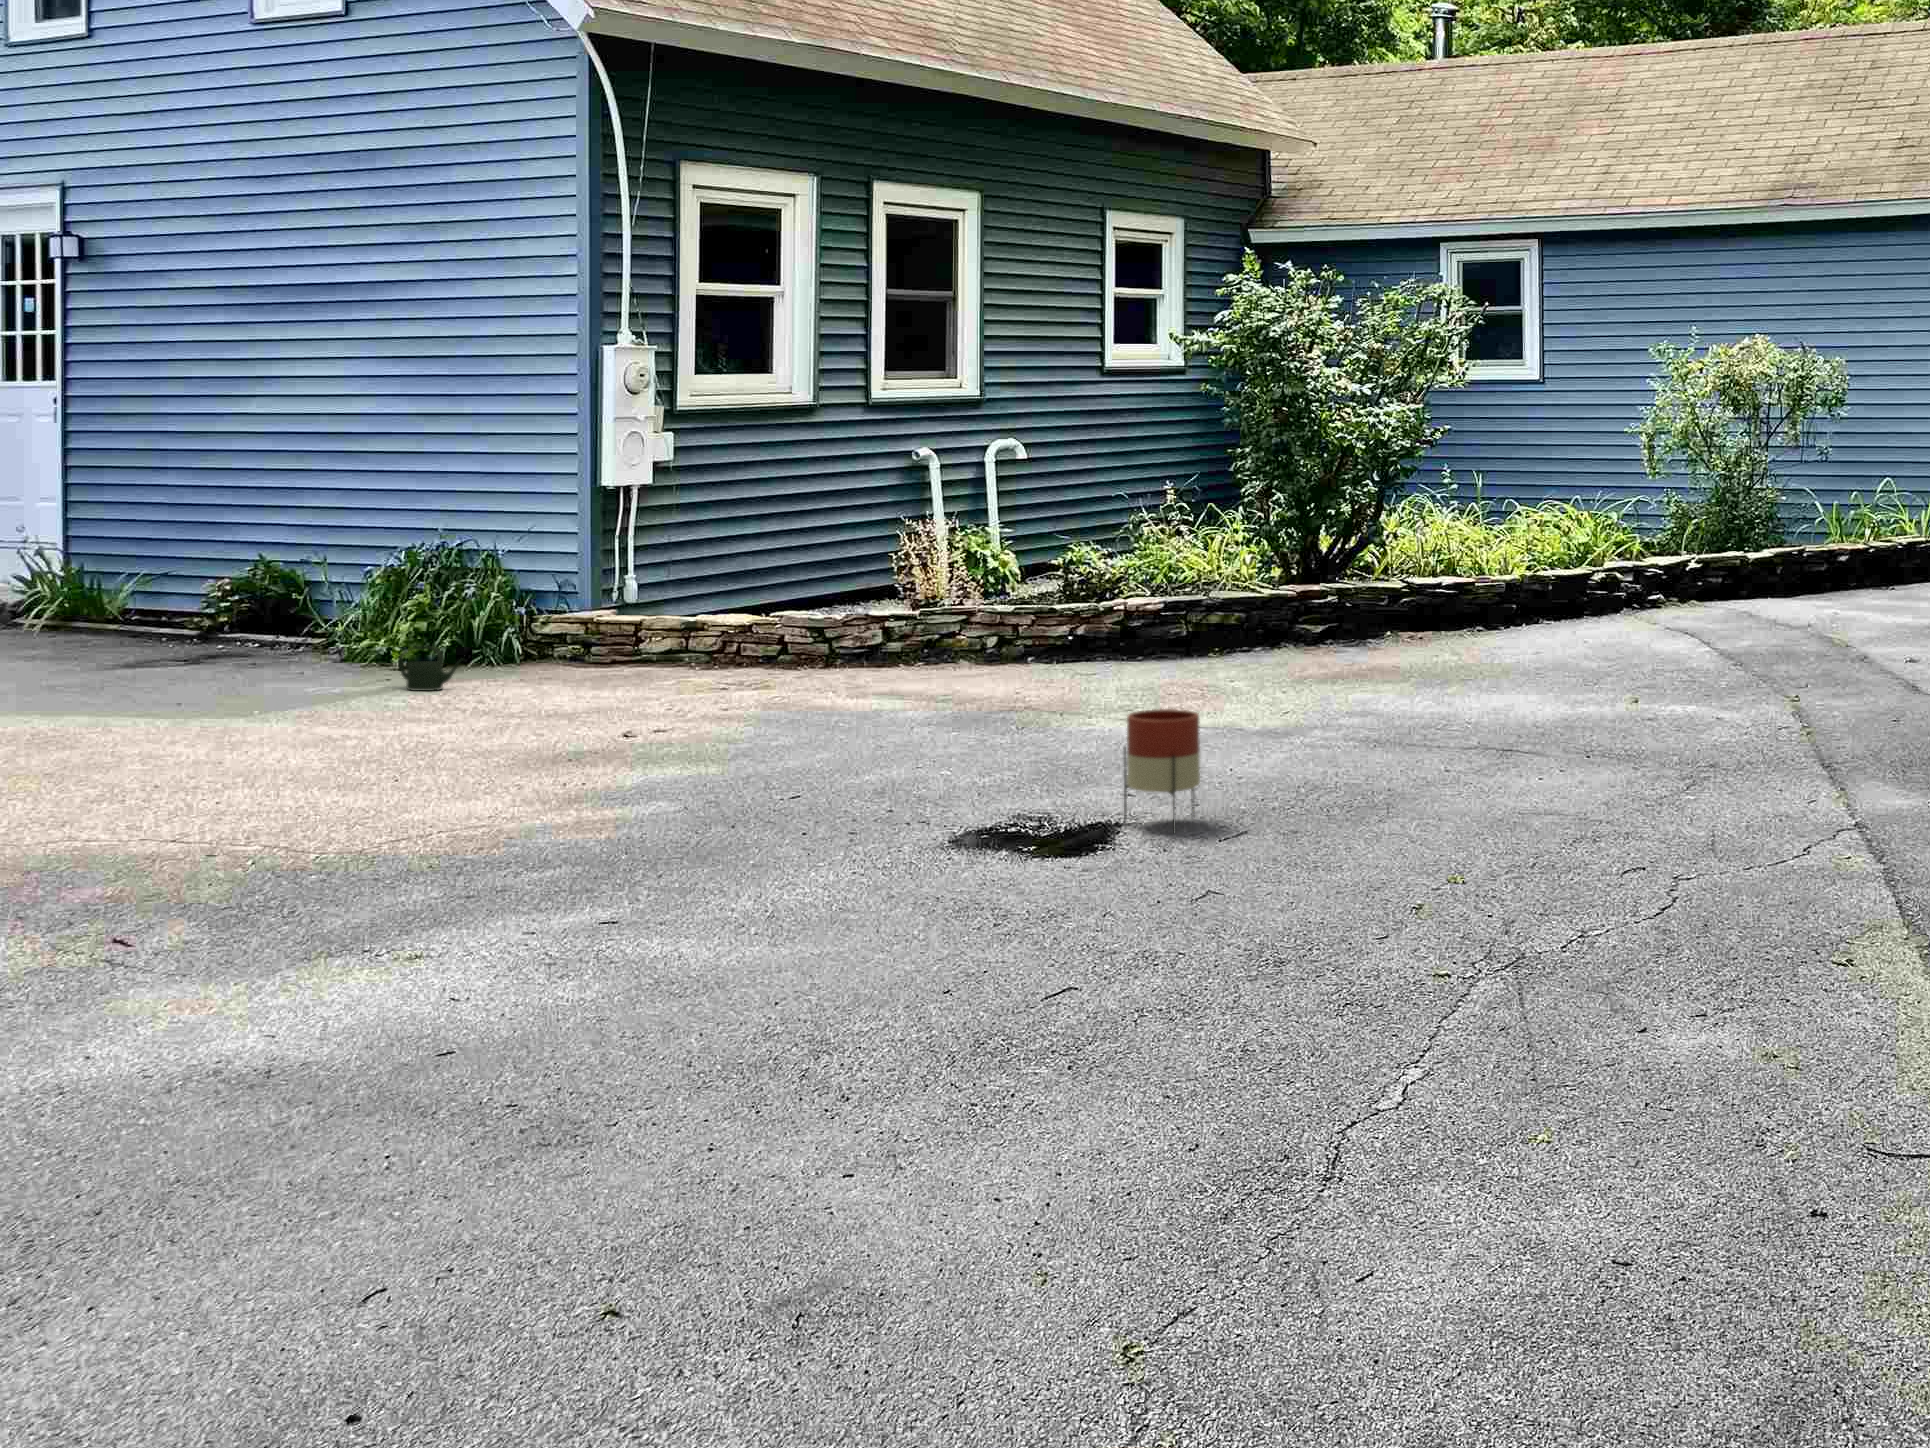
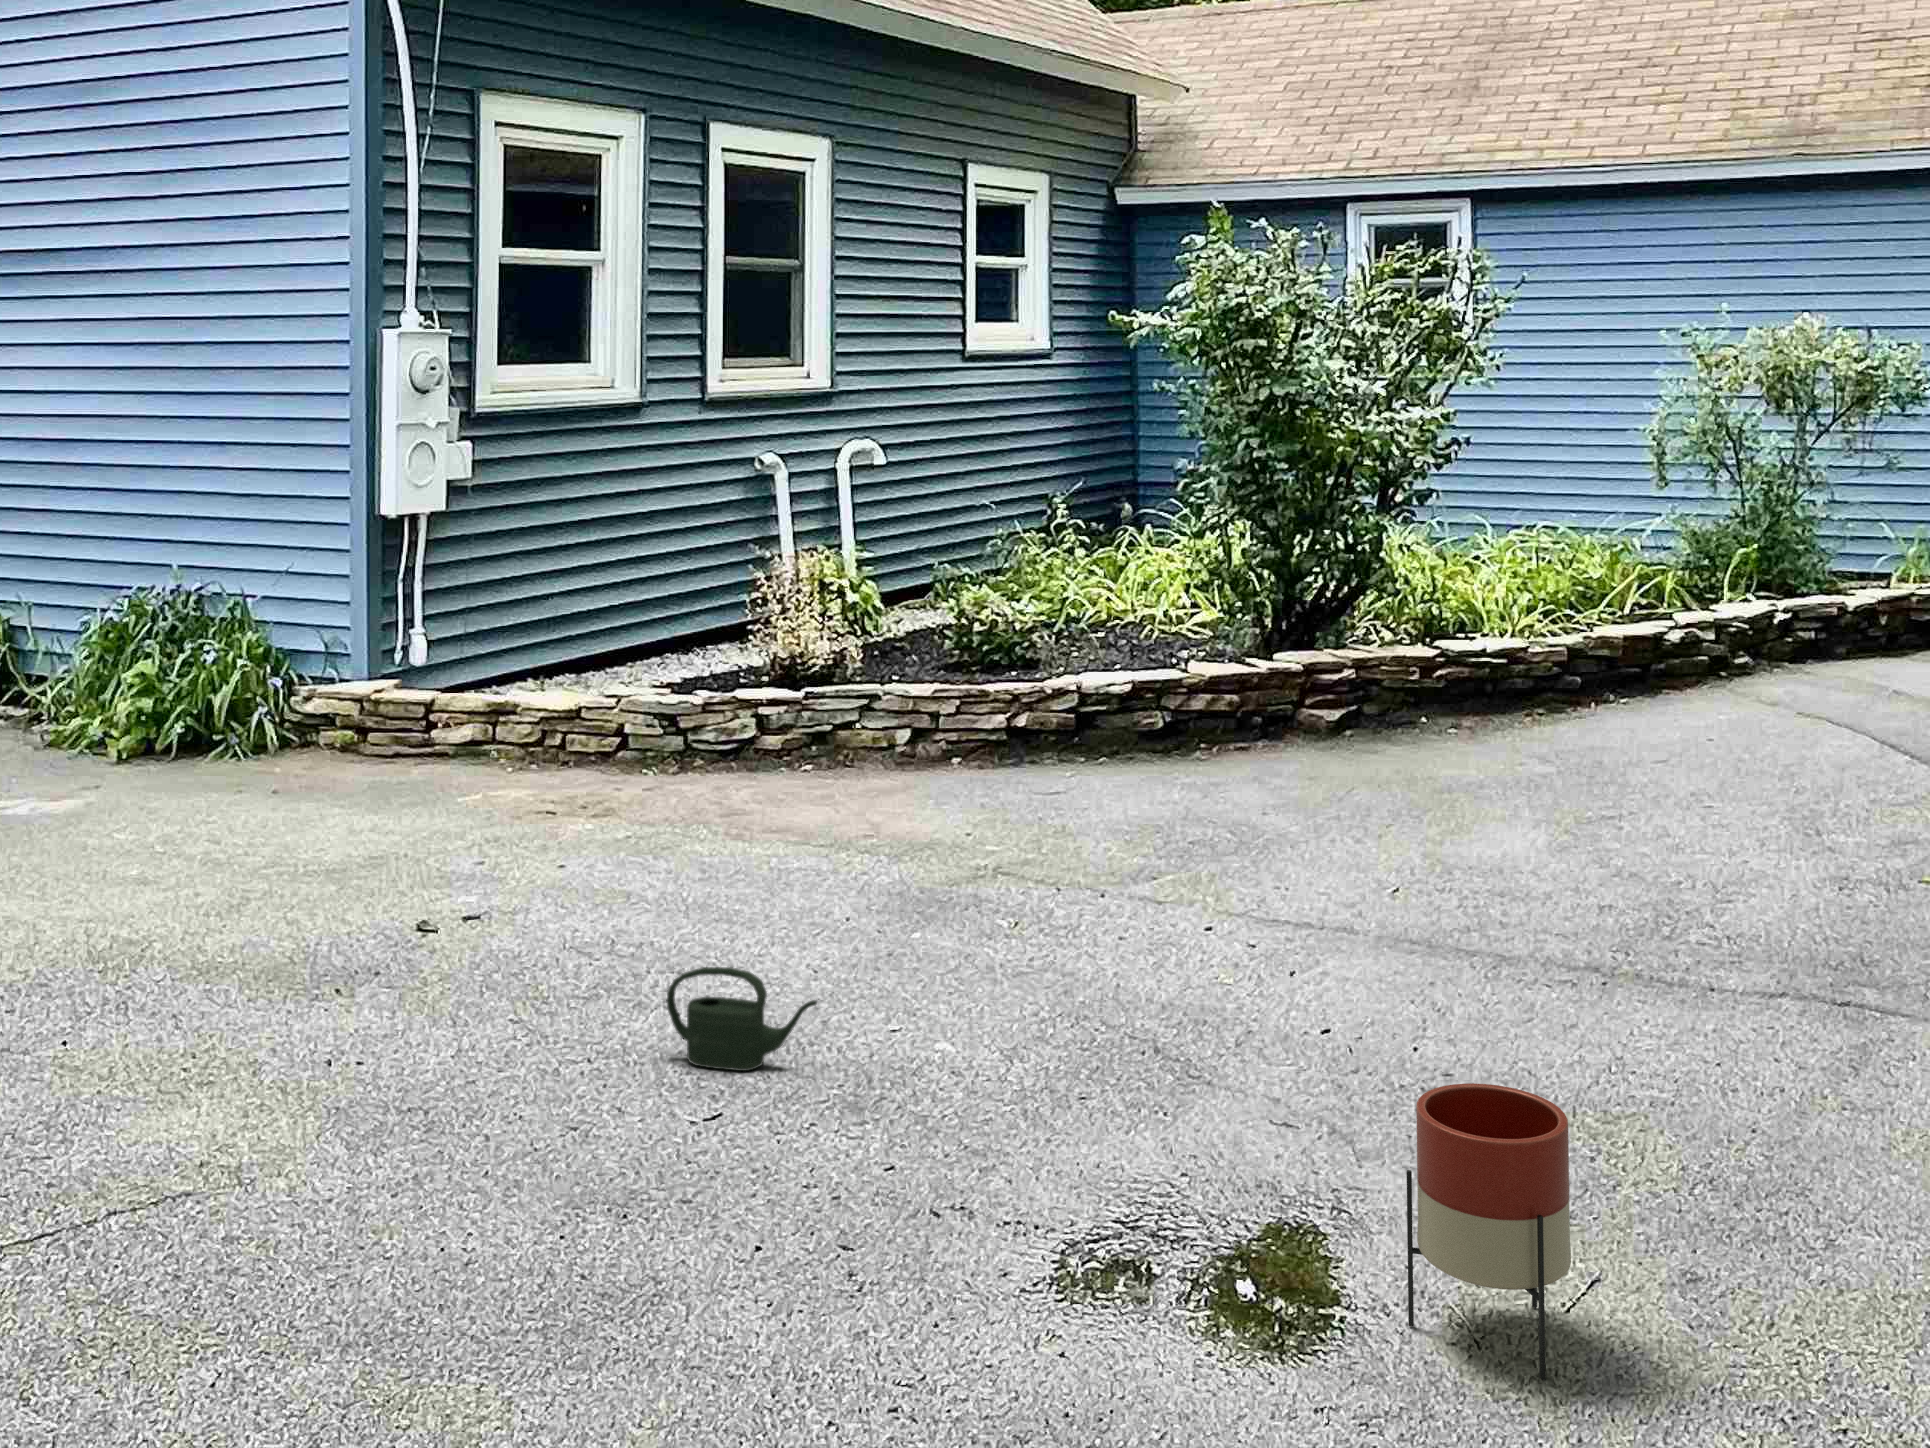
watering can: present [398,646,463,691] -> present [666,967,817,1071]

